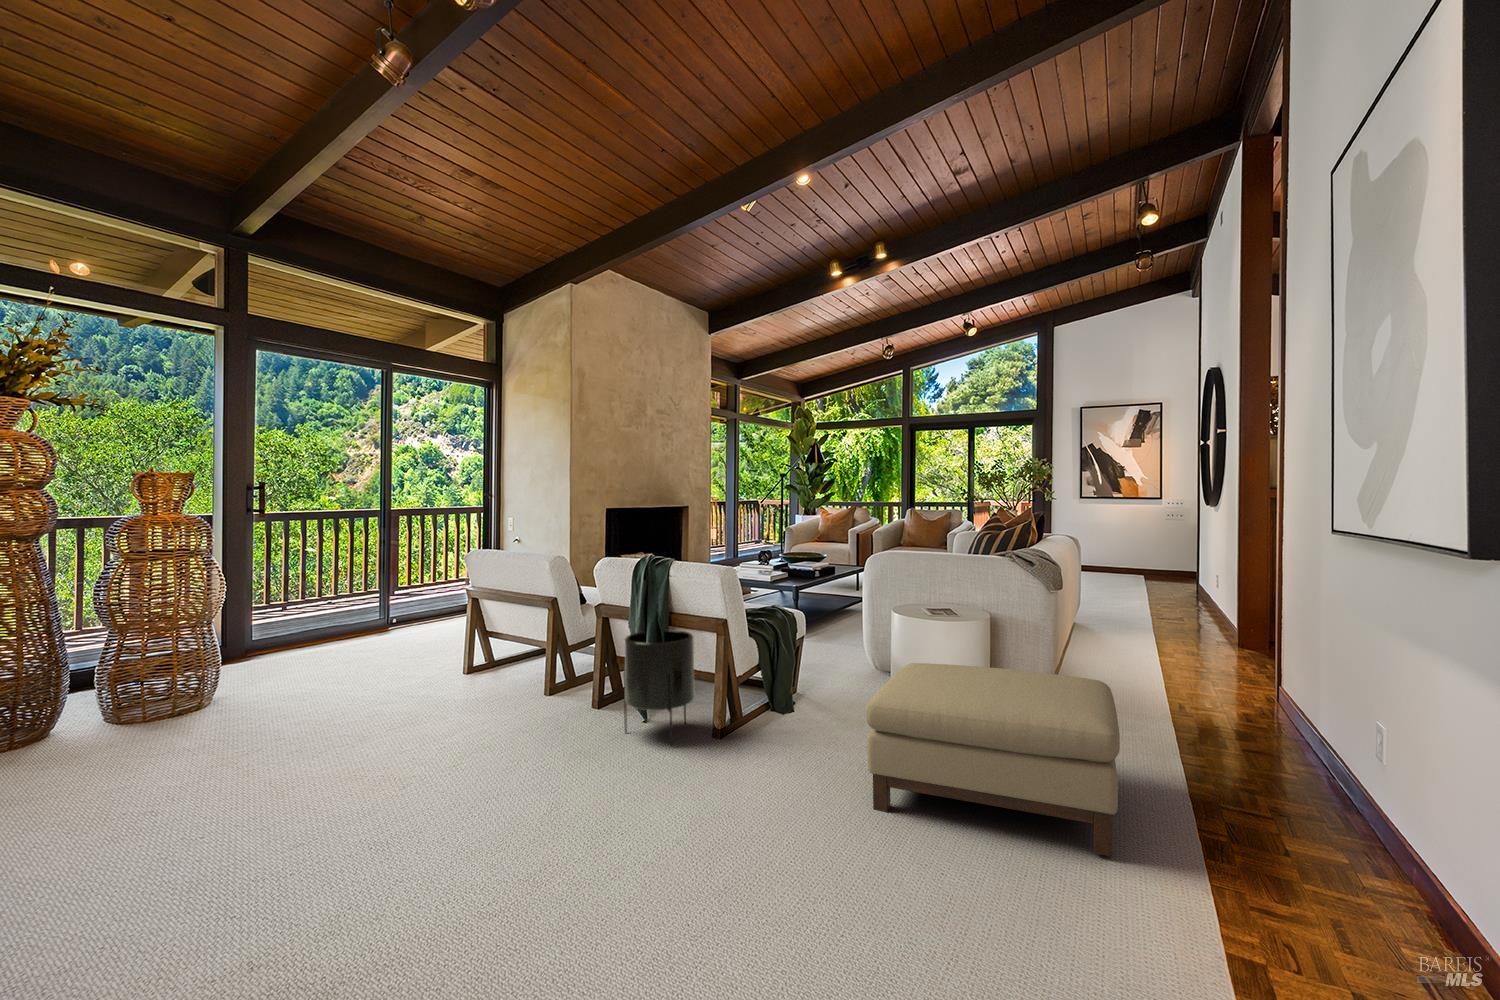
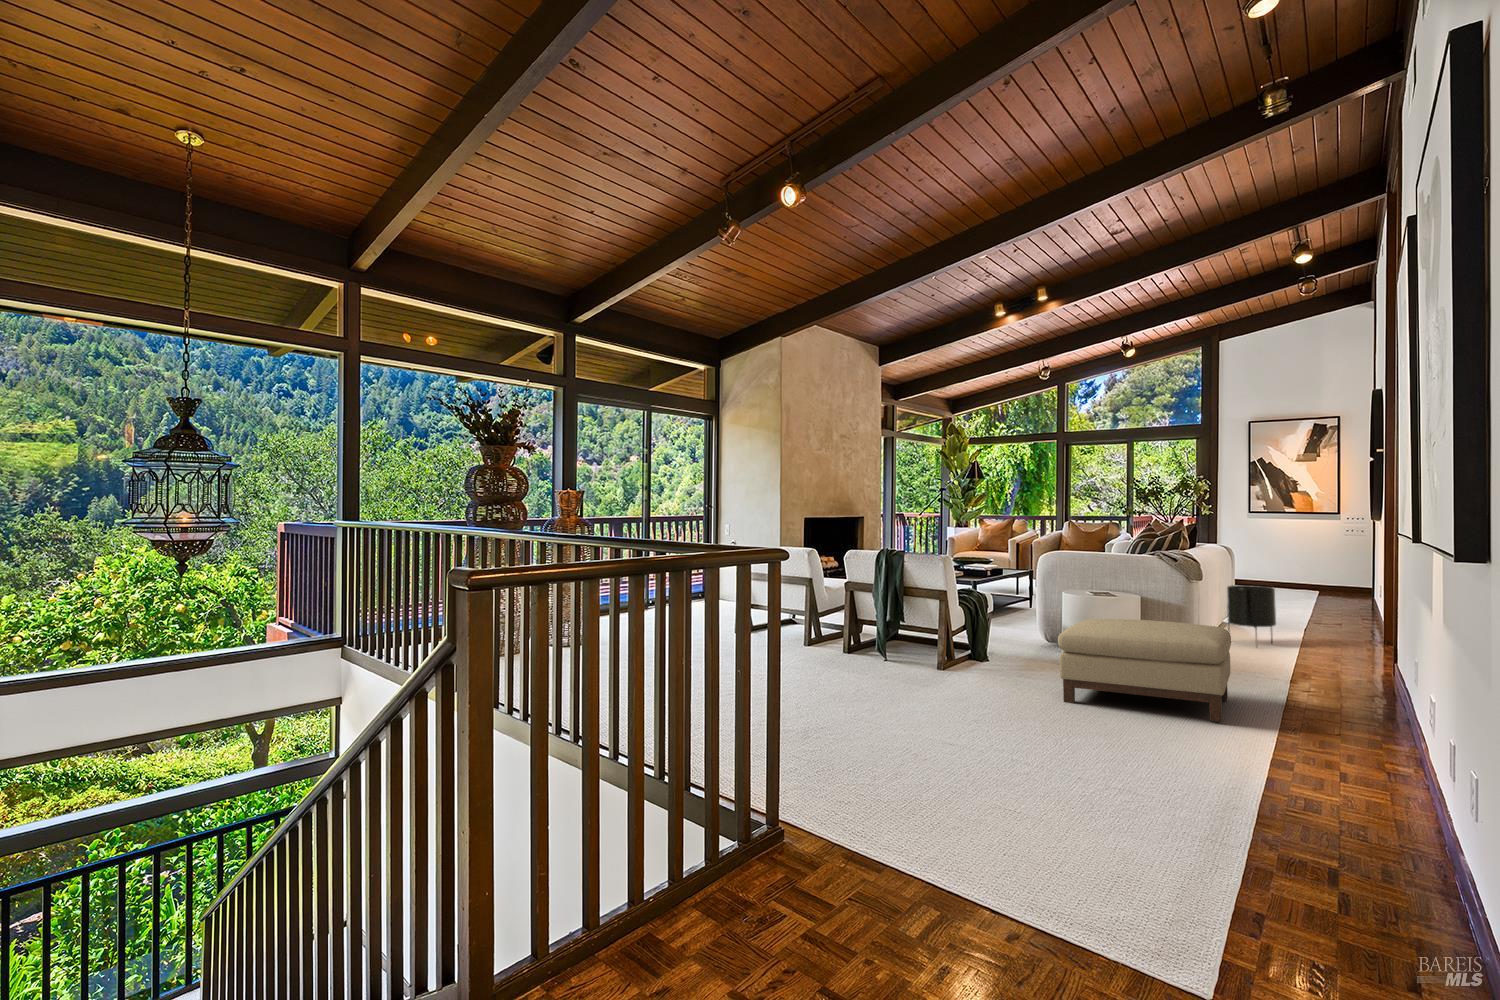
planter: present [624,630,695,746] -> present [1227,585,1276,643]

